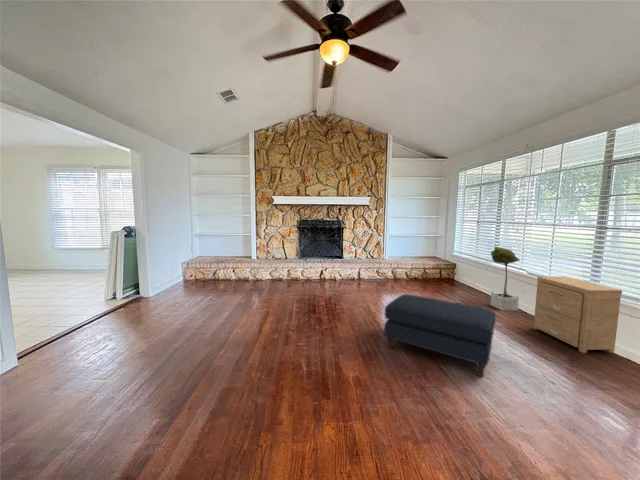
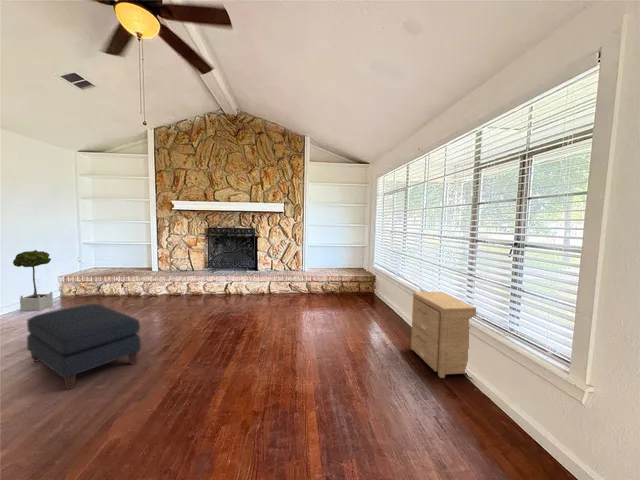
potted tree: present [491,247,520,311] -> present [13,250,53,311]
ottoman: present [384,294,496,376] -> present [27,304,141,389]

